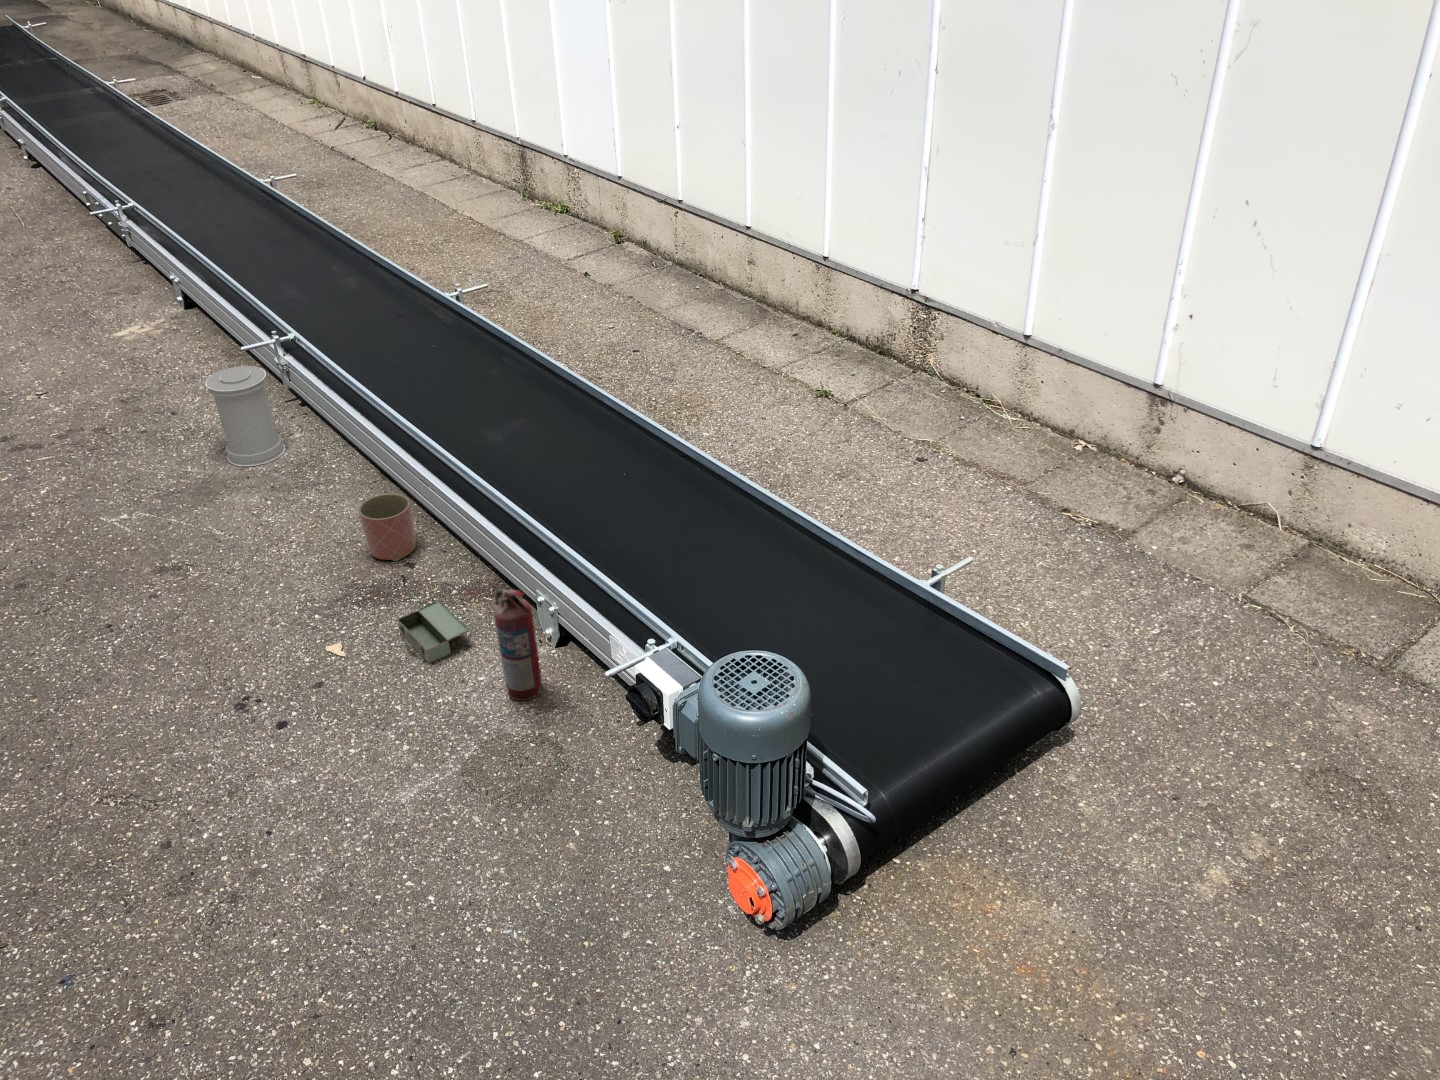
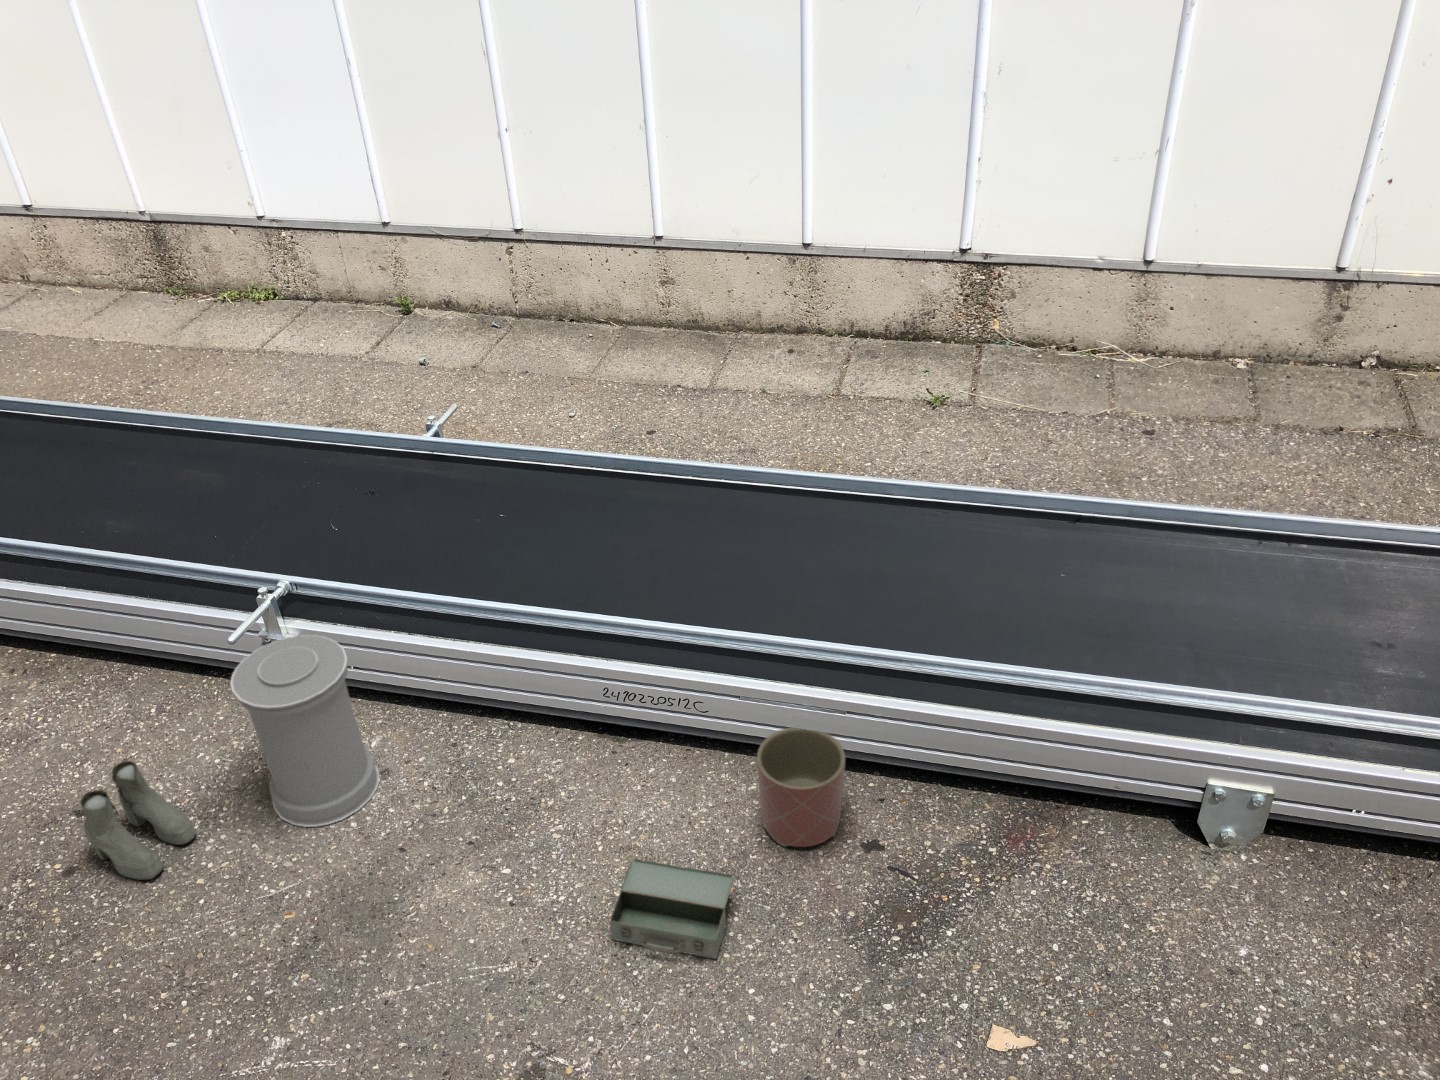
boots: none [149,400,199,456] -> present [80,761,196,880]
fire extinguisher: present [494,589,541,701] -> none [1269,759,1410,937]
toolbox: present [398,601,469,663] -> present [609,859,733,959]

